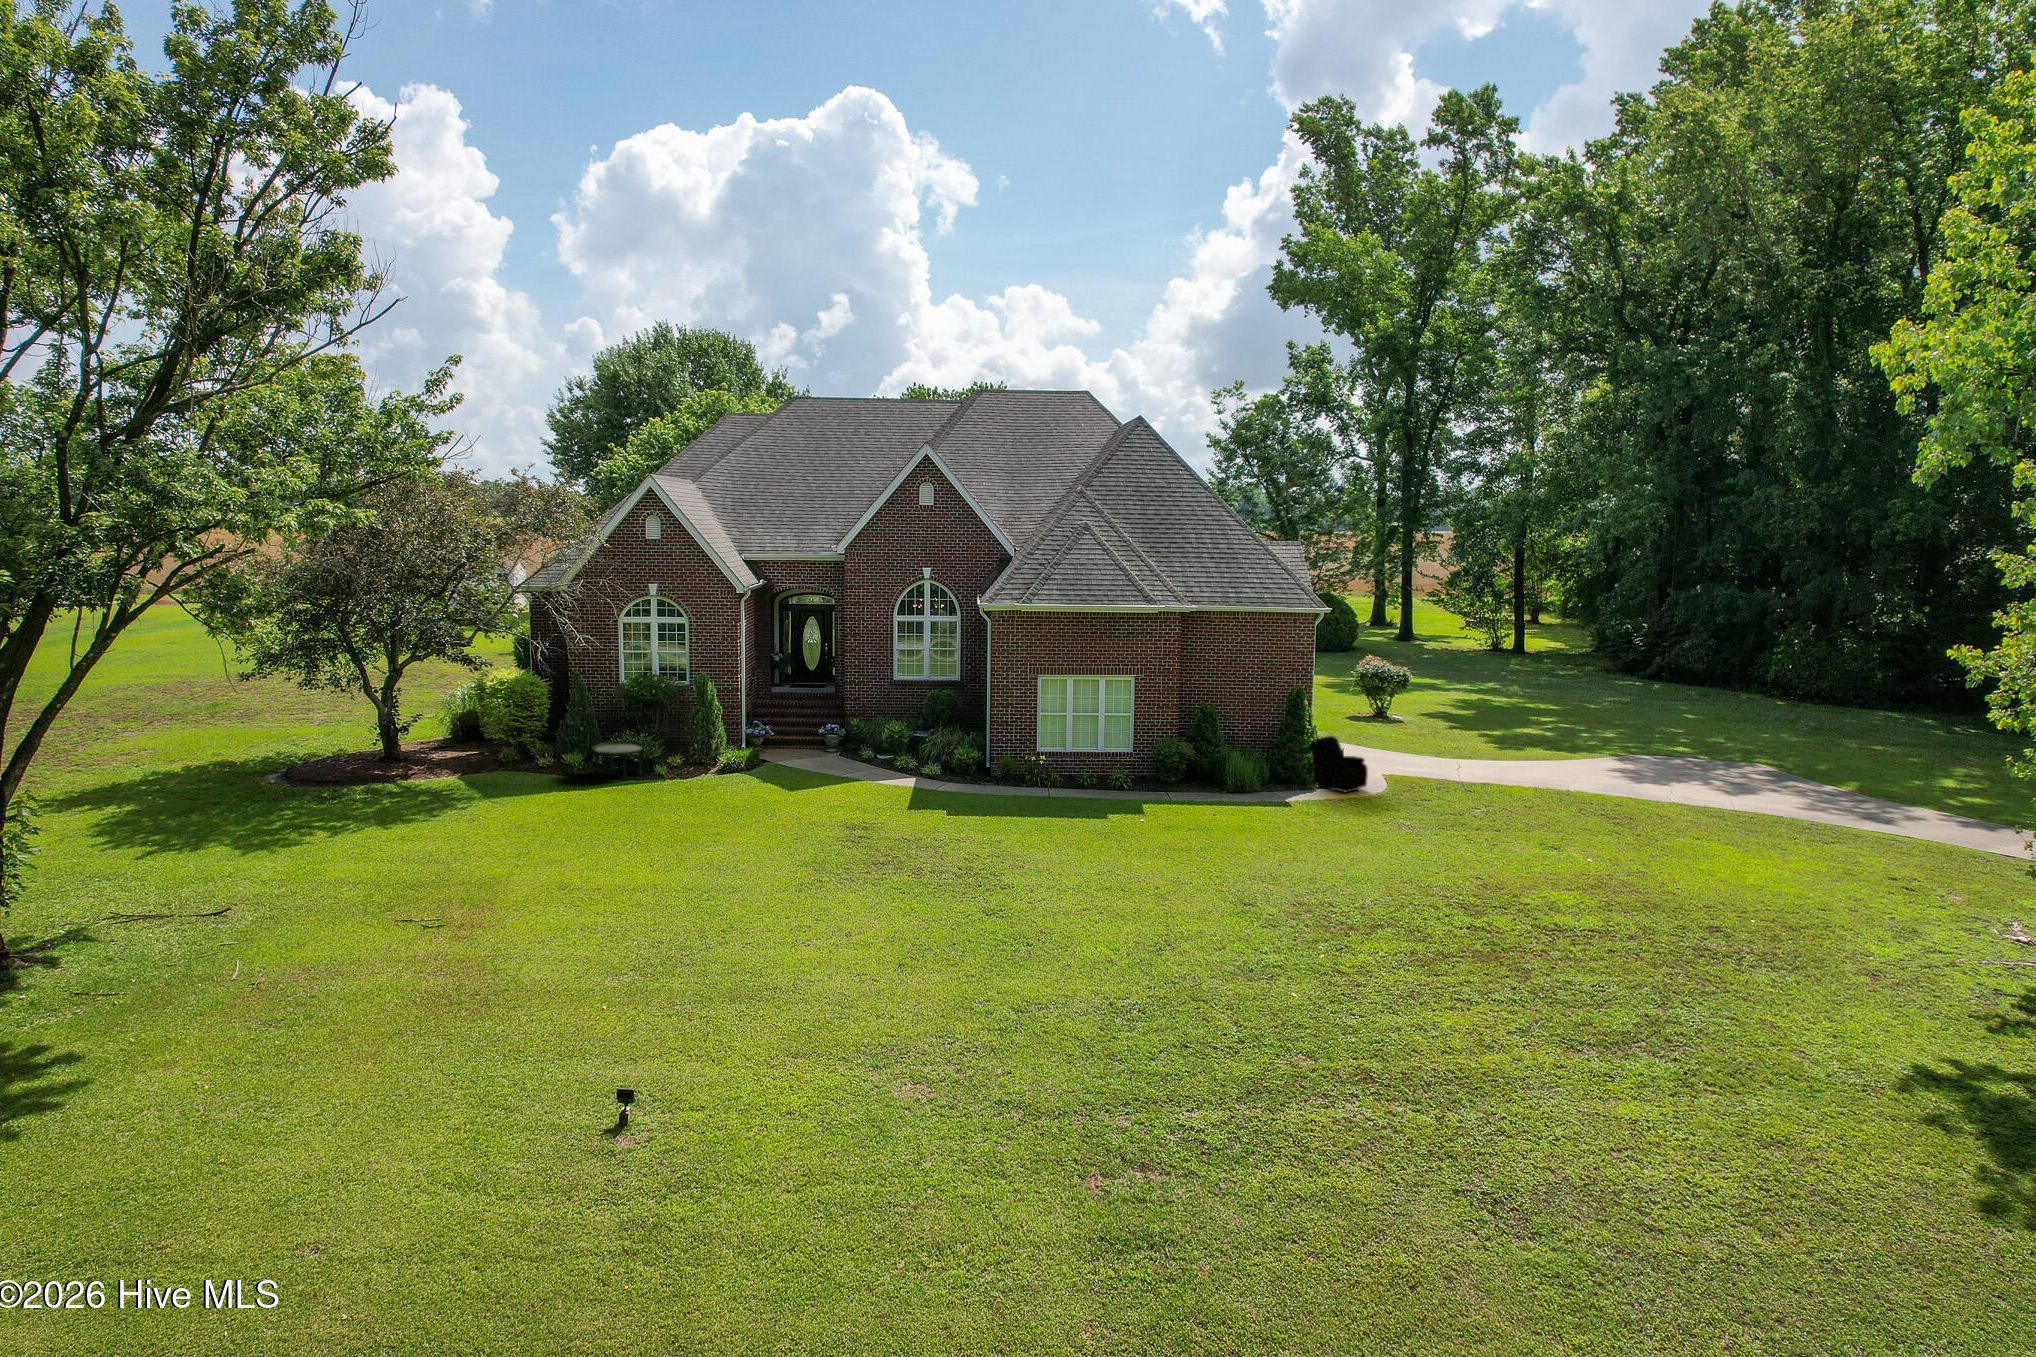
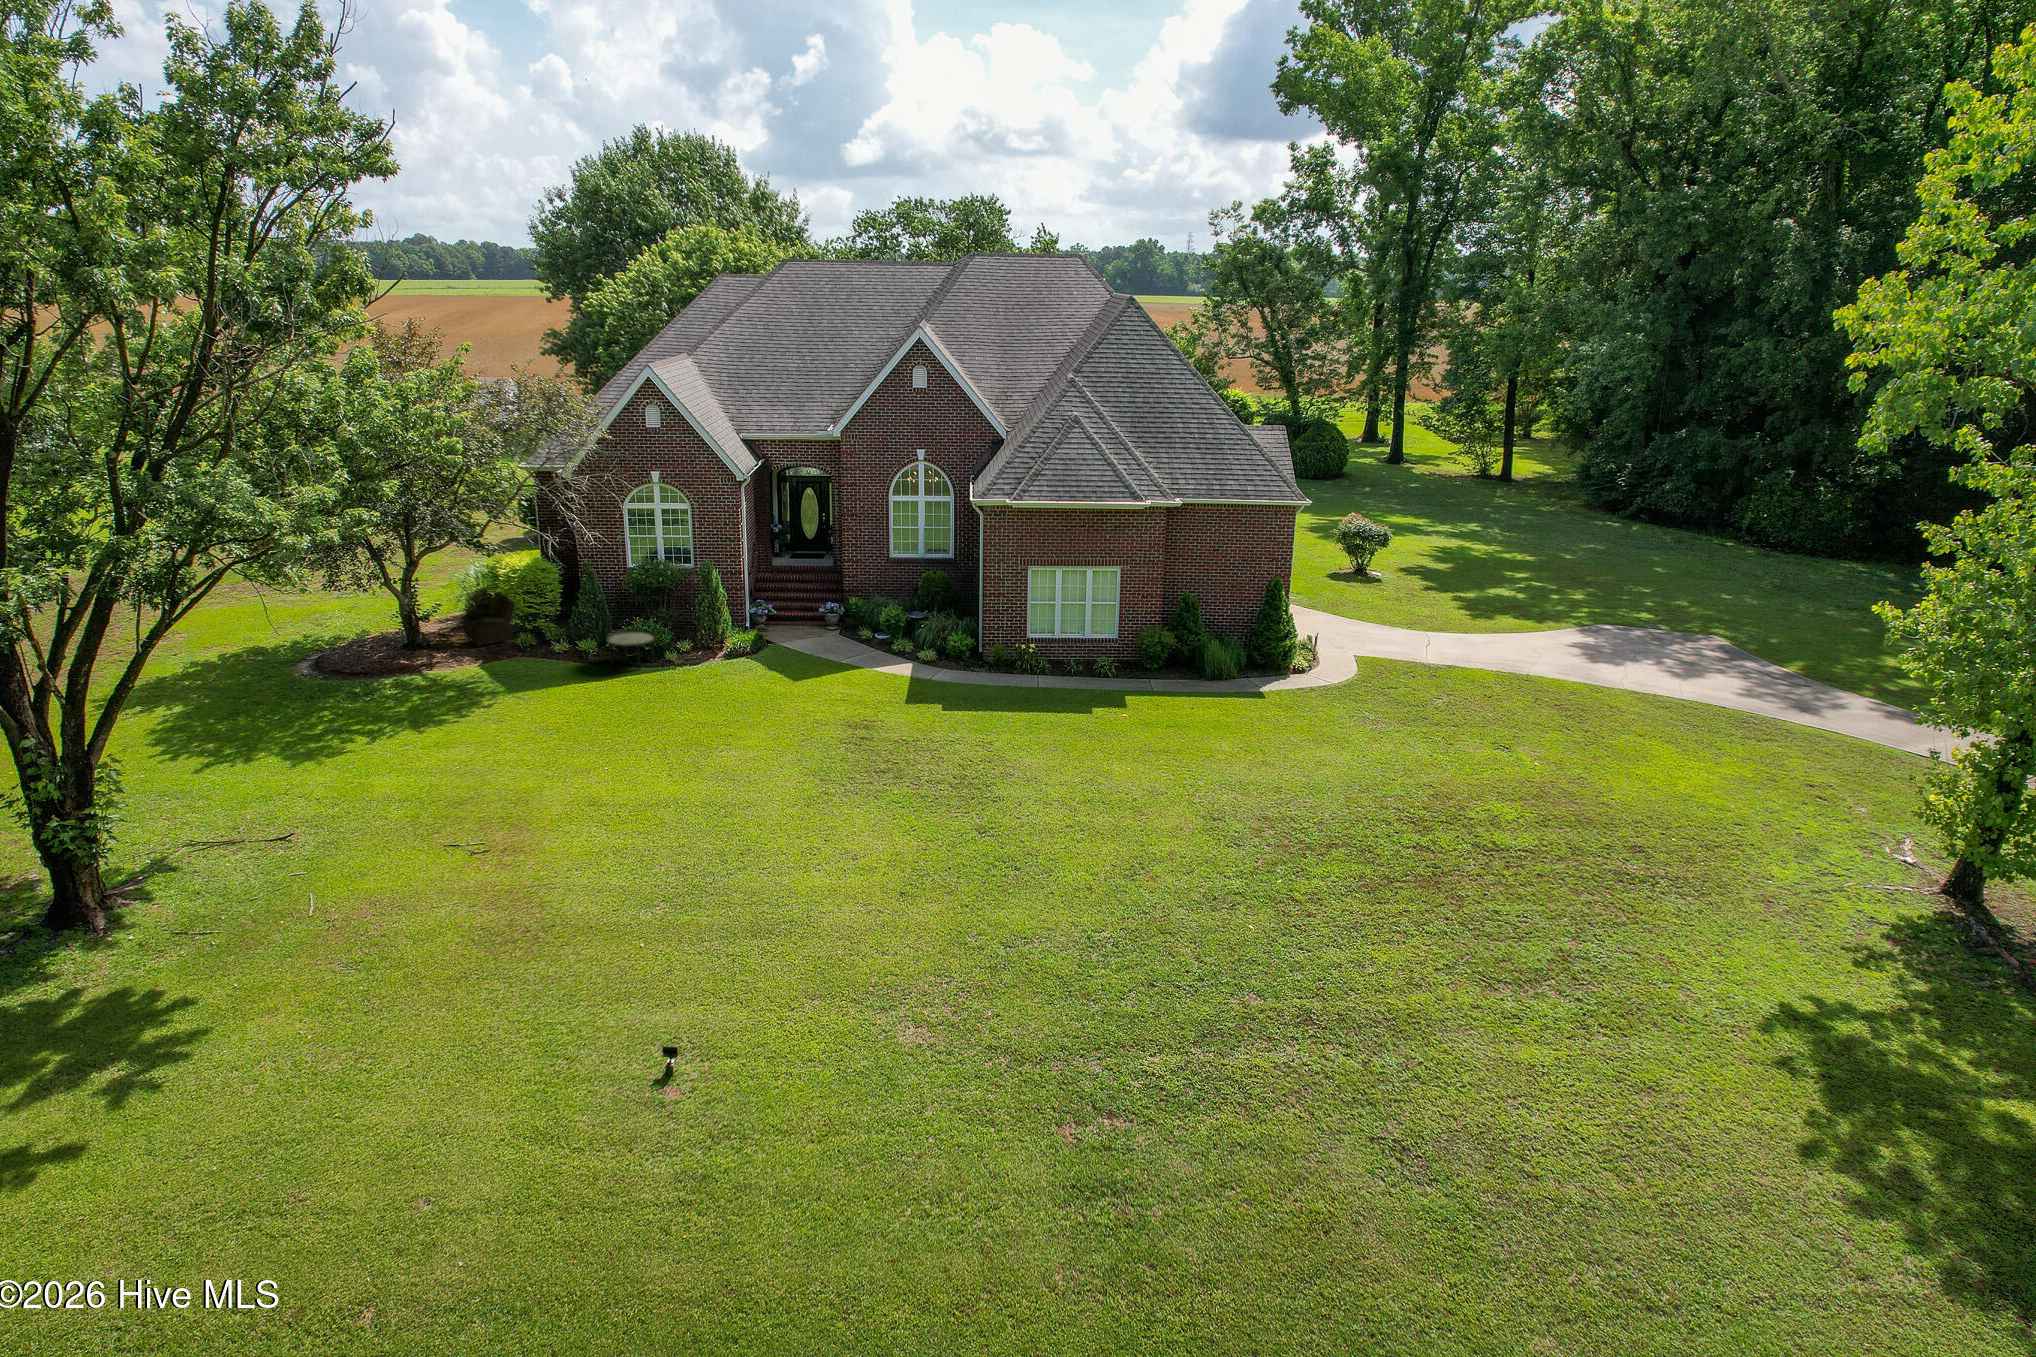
chair: present [1309,736,1368,792] -> present [463,592,516,646]

